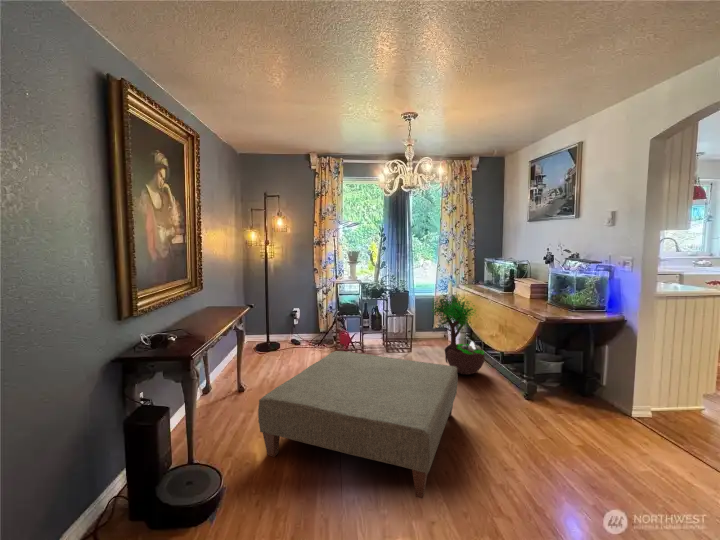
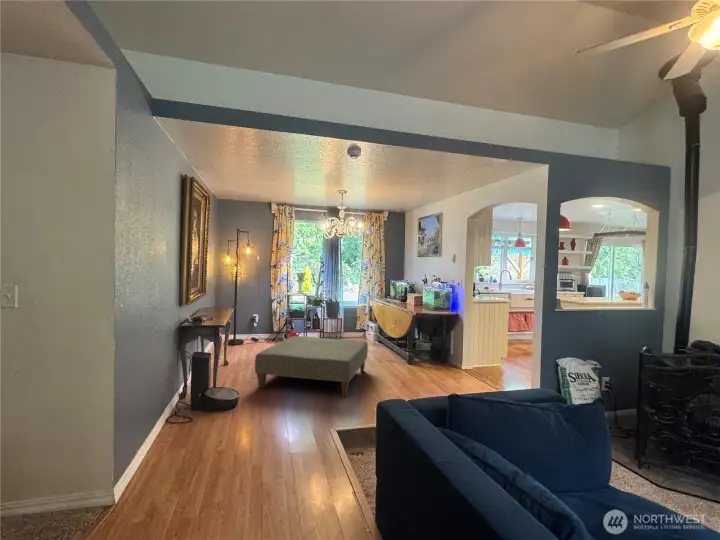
potted tree: present [432,296,485,375] -> none [354,298,387,354]

